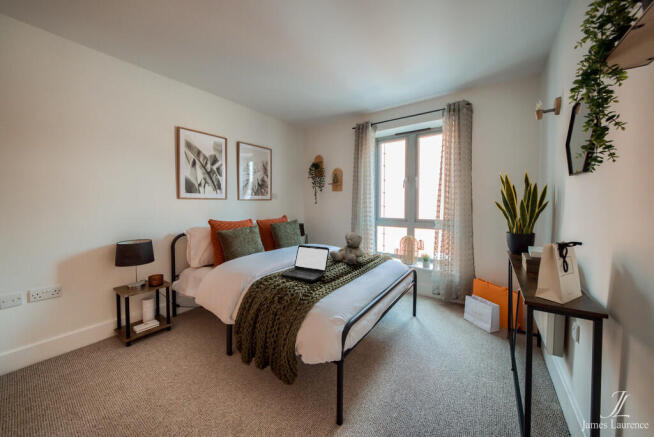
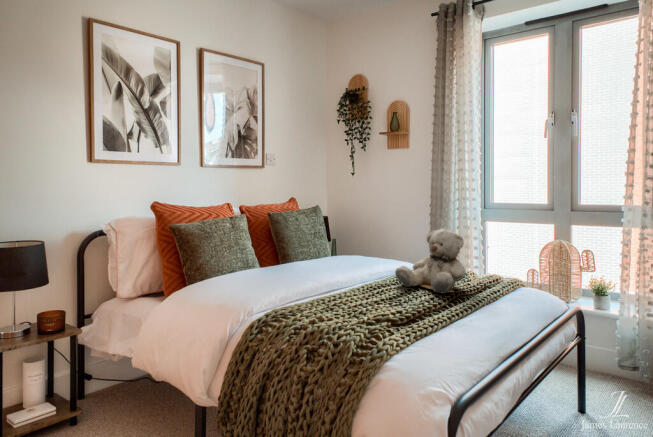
laptop: present [281,245,329,282] -> none [304,251,401,322]

